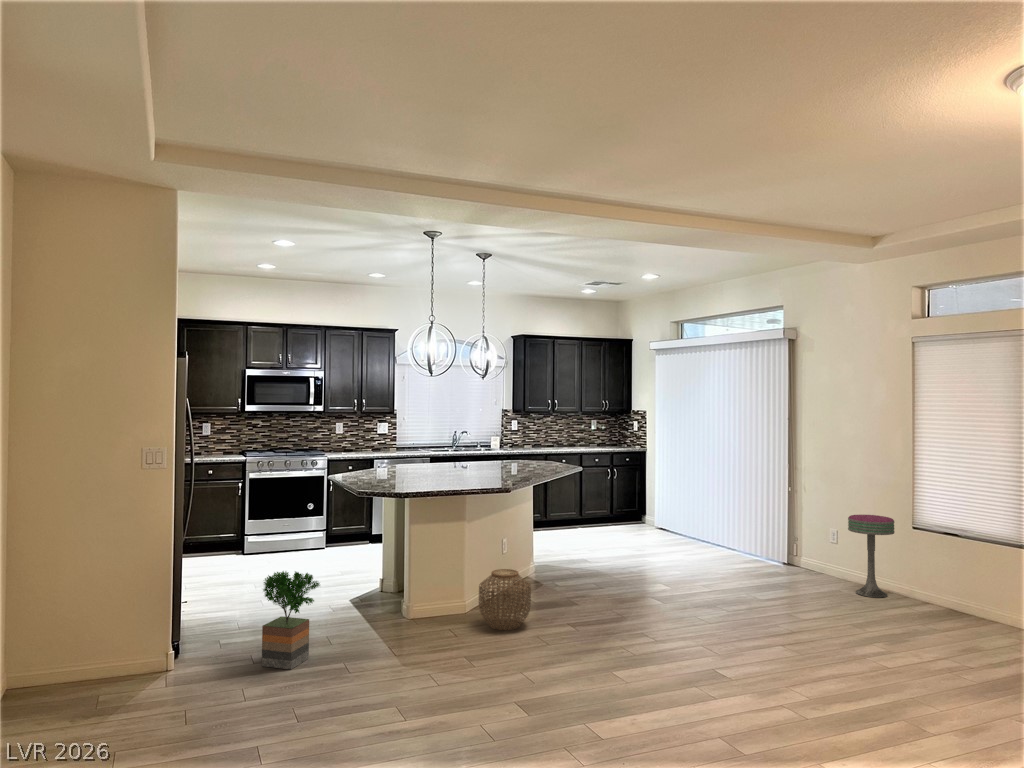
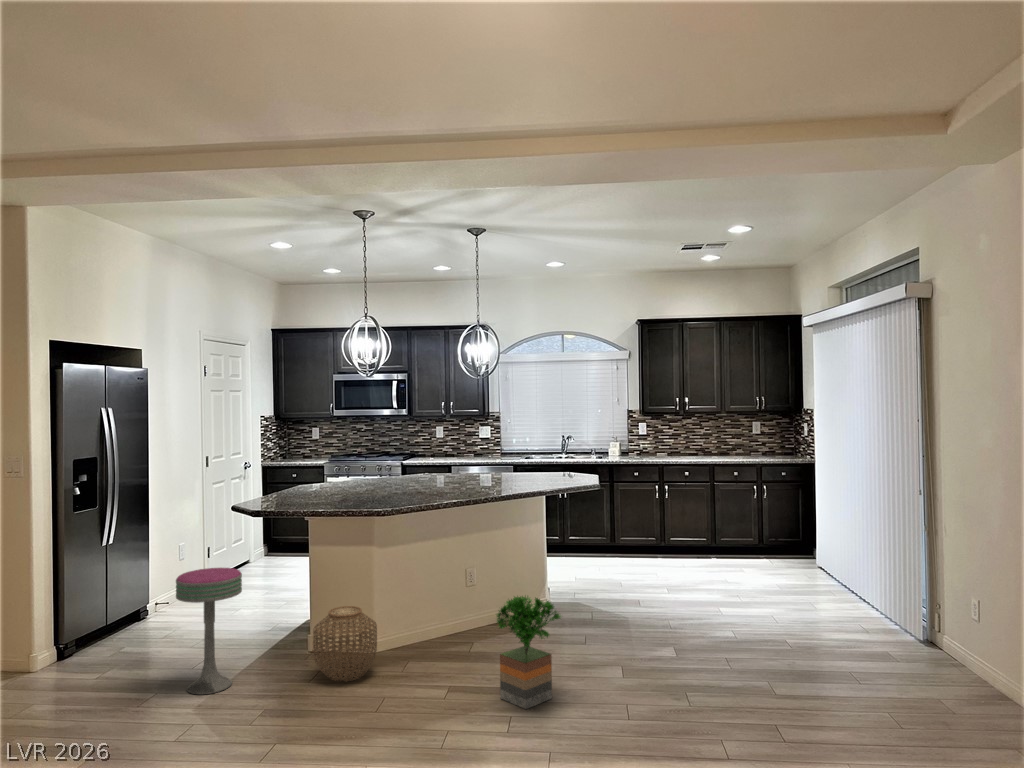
bar stool: present [848,515,895,598] -> present [176,568,242,694]
potted tree: present [262,571,320,669] -> present [497,596,561,709]

